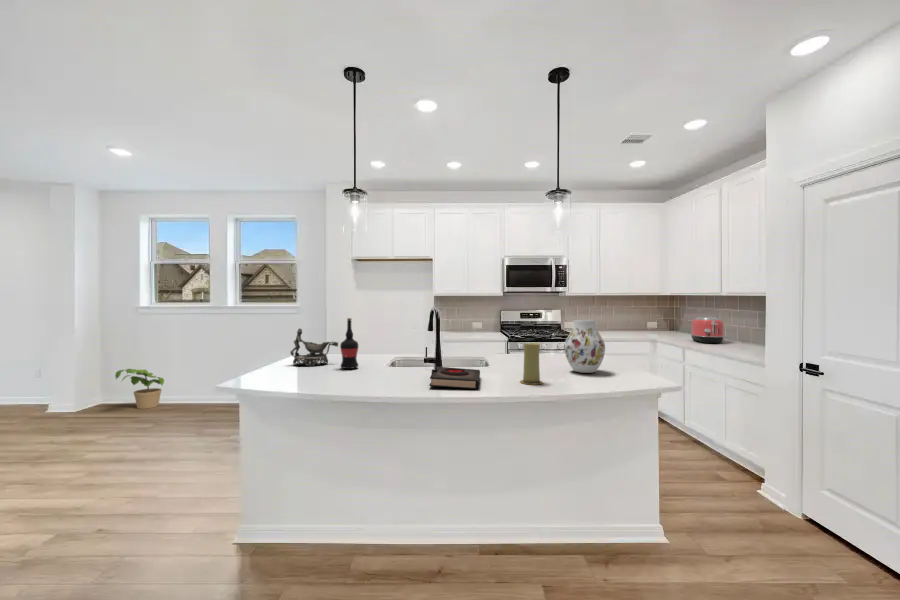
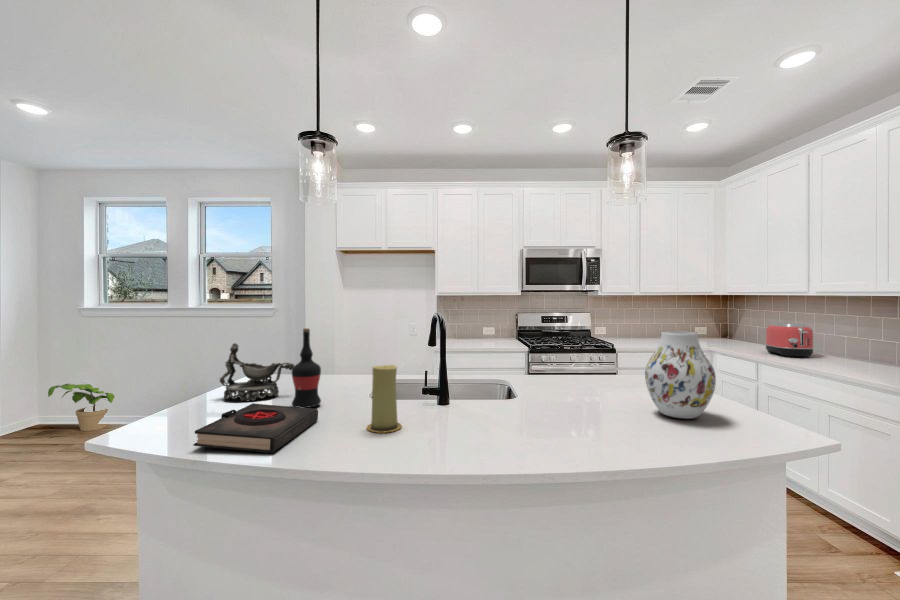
candle: present [520,343,543,384] -> present [367,365,402,432]
book: present [429,367,480,389] -> present [193,403,318,453]

